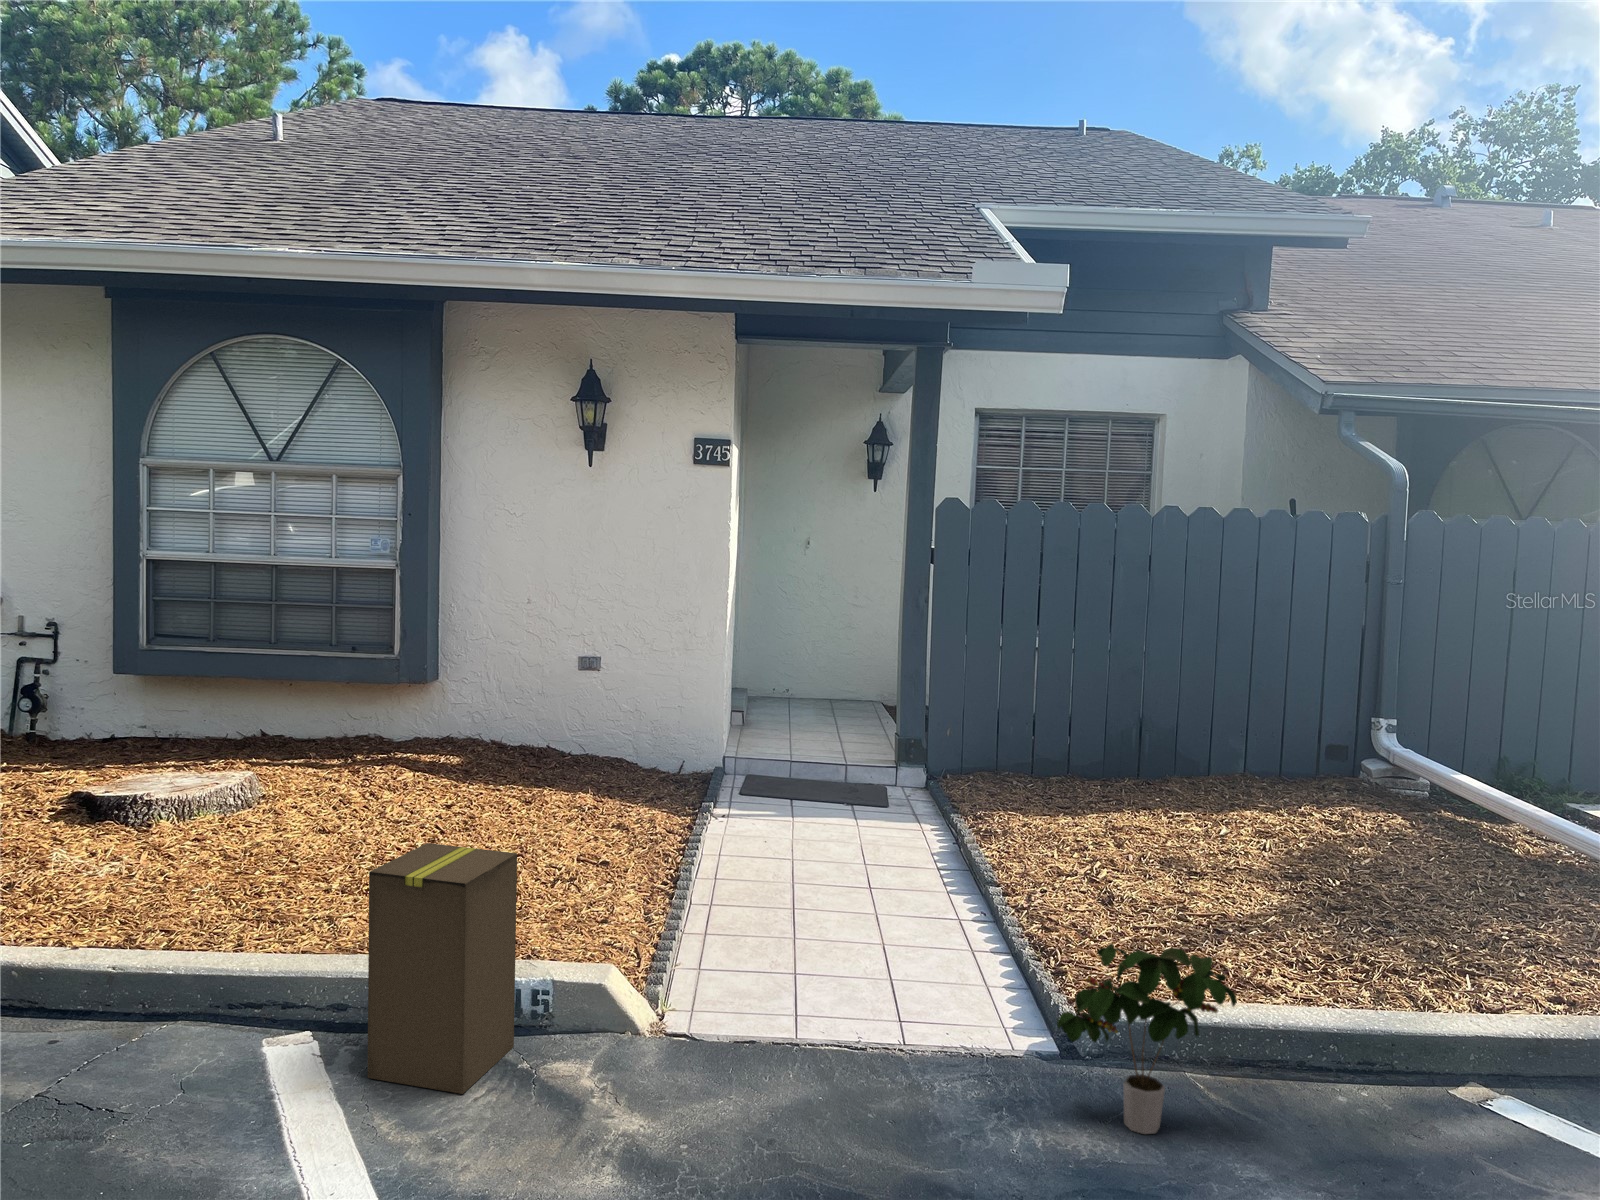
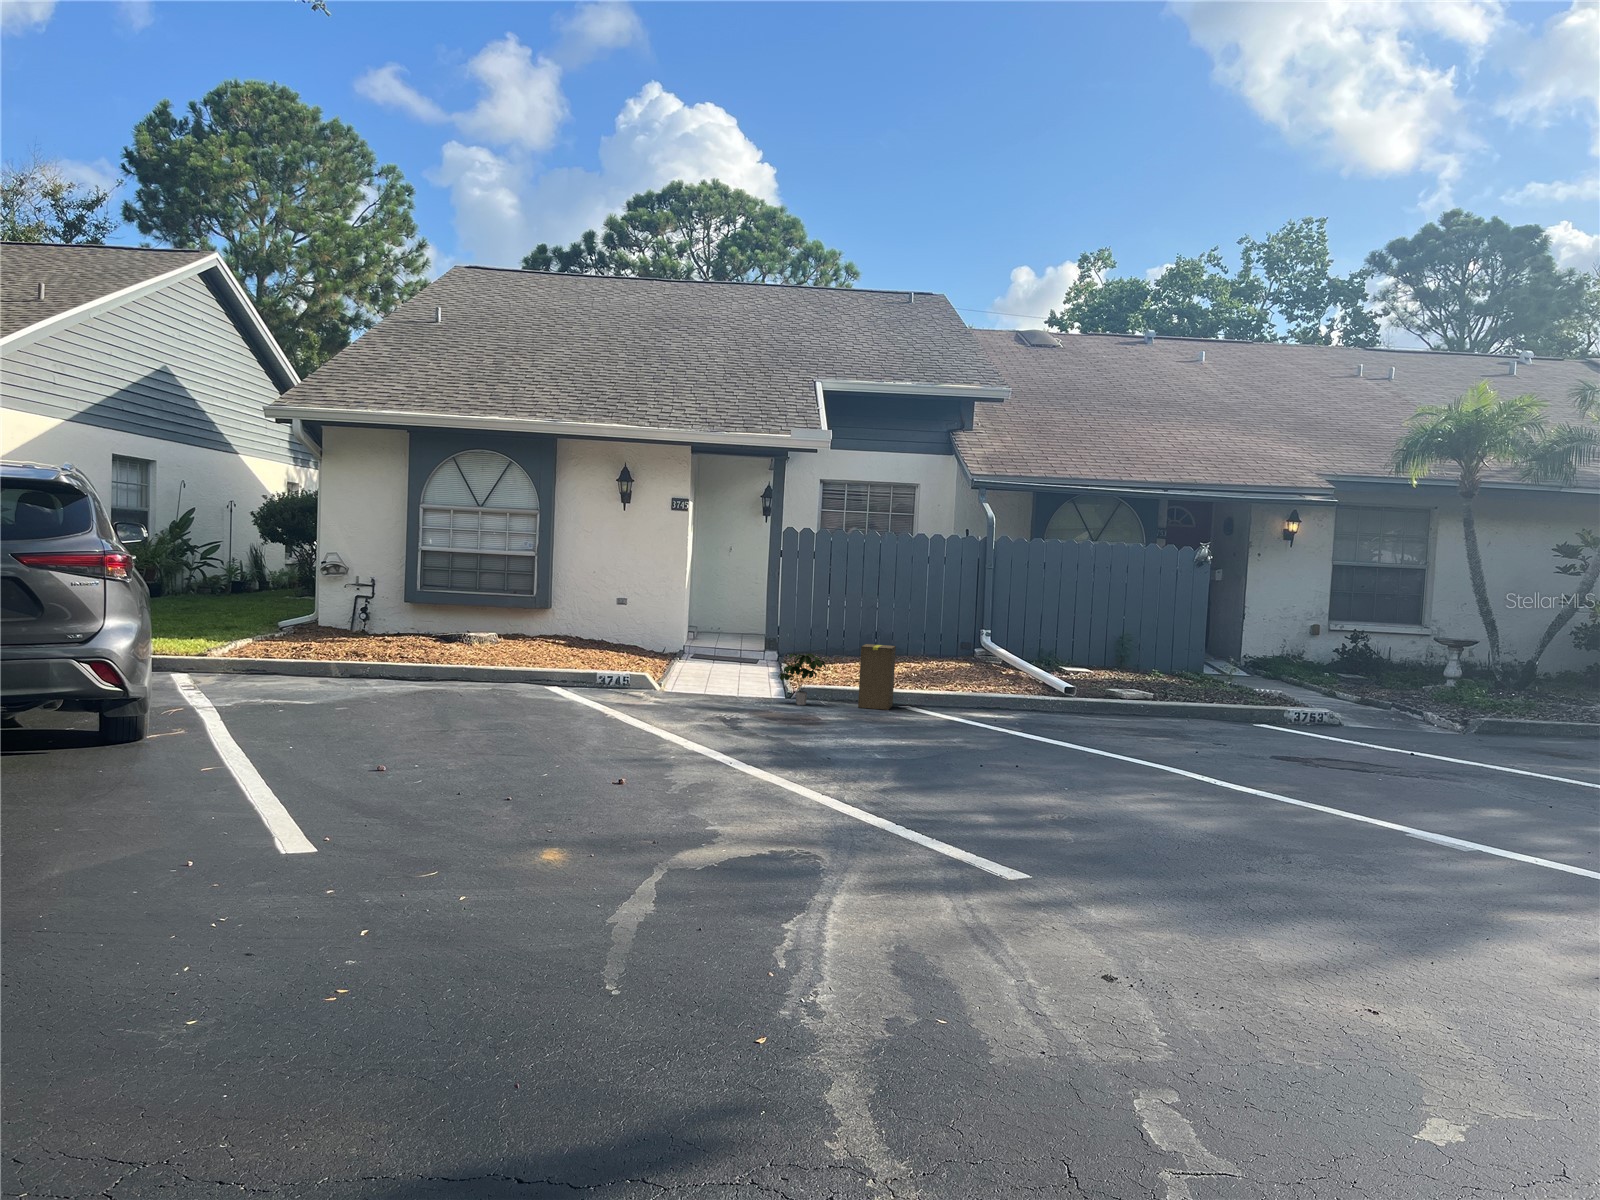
cardboard box: present [368,843,517,1094] -> present [858,644,896,710]

